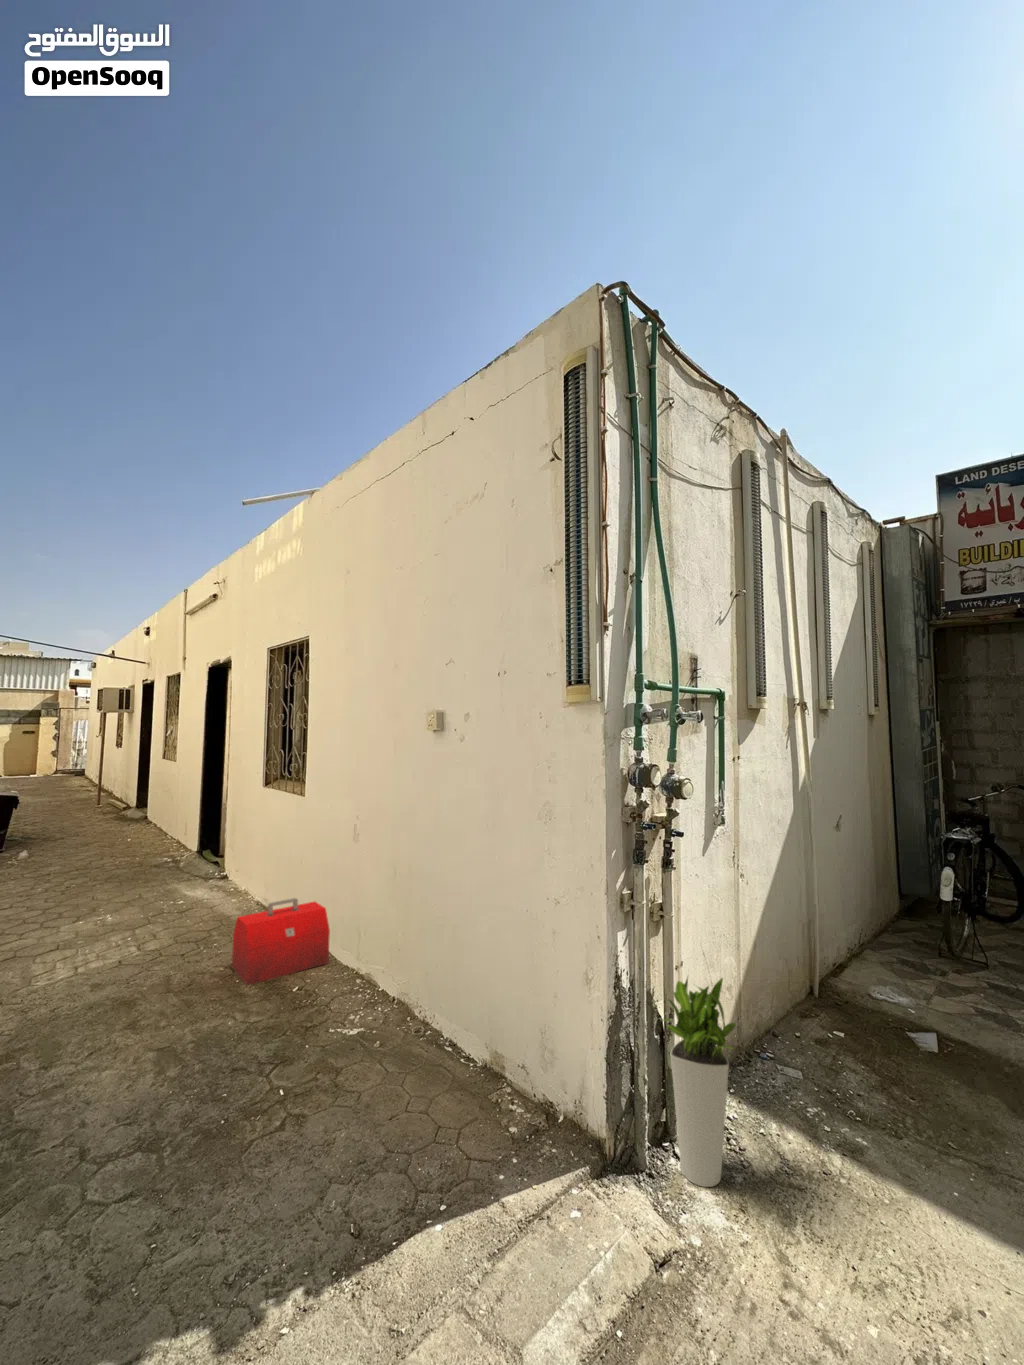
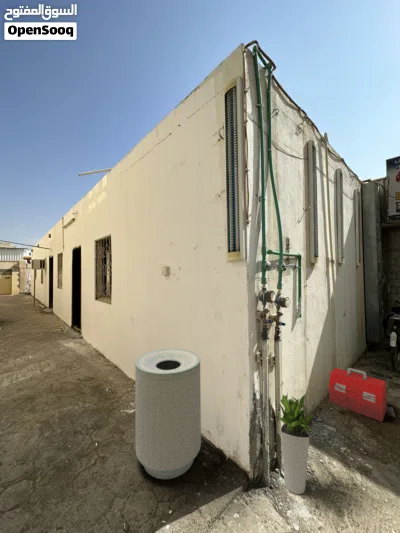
trash can: none [367,887,507,1159] -> present [135,349,201,479]
toolbox: present [232,898,330,985] -> present [329,368,387,422]

